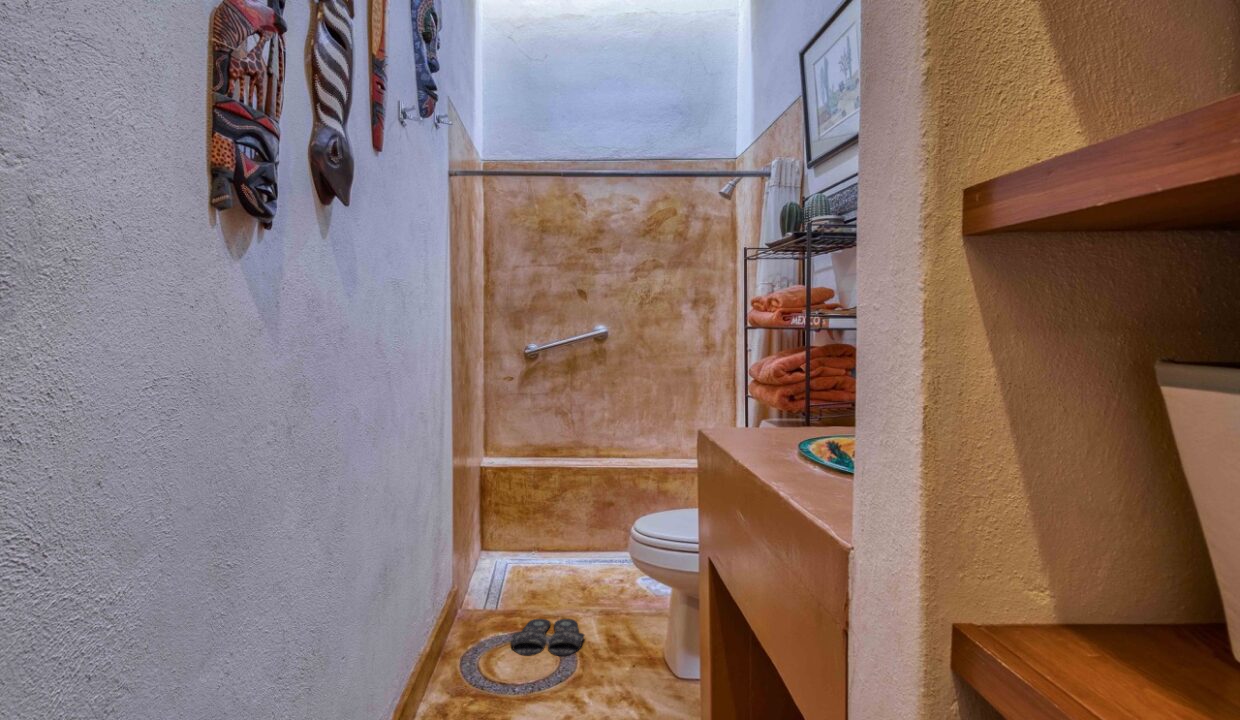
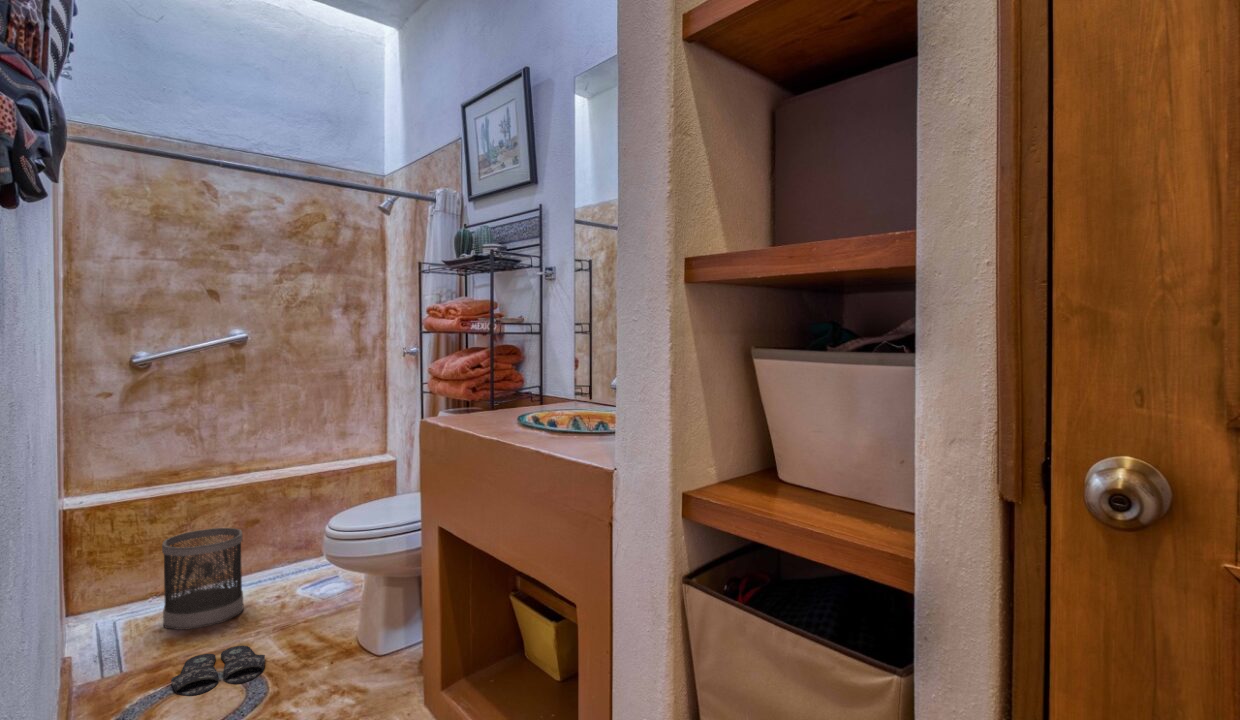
wastebasket: none [528,505,589,594] -> present [162,528,243,630]

